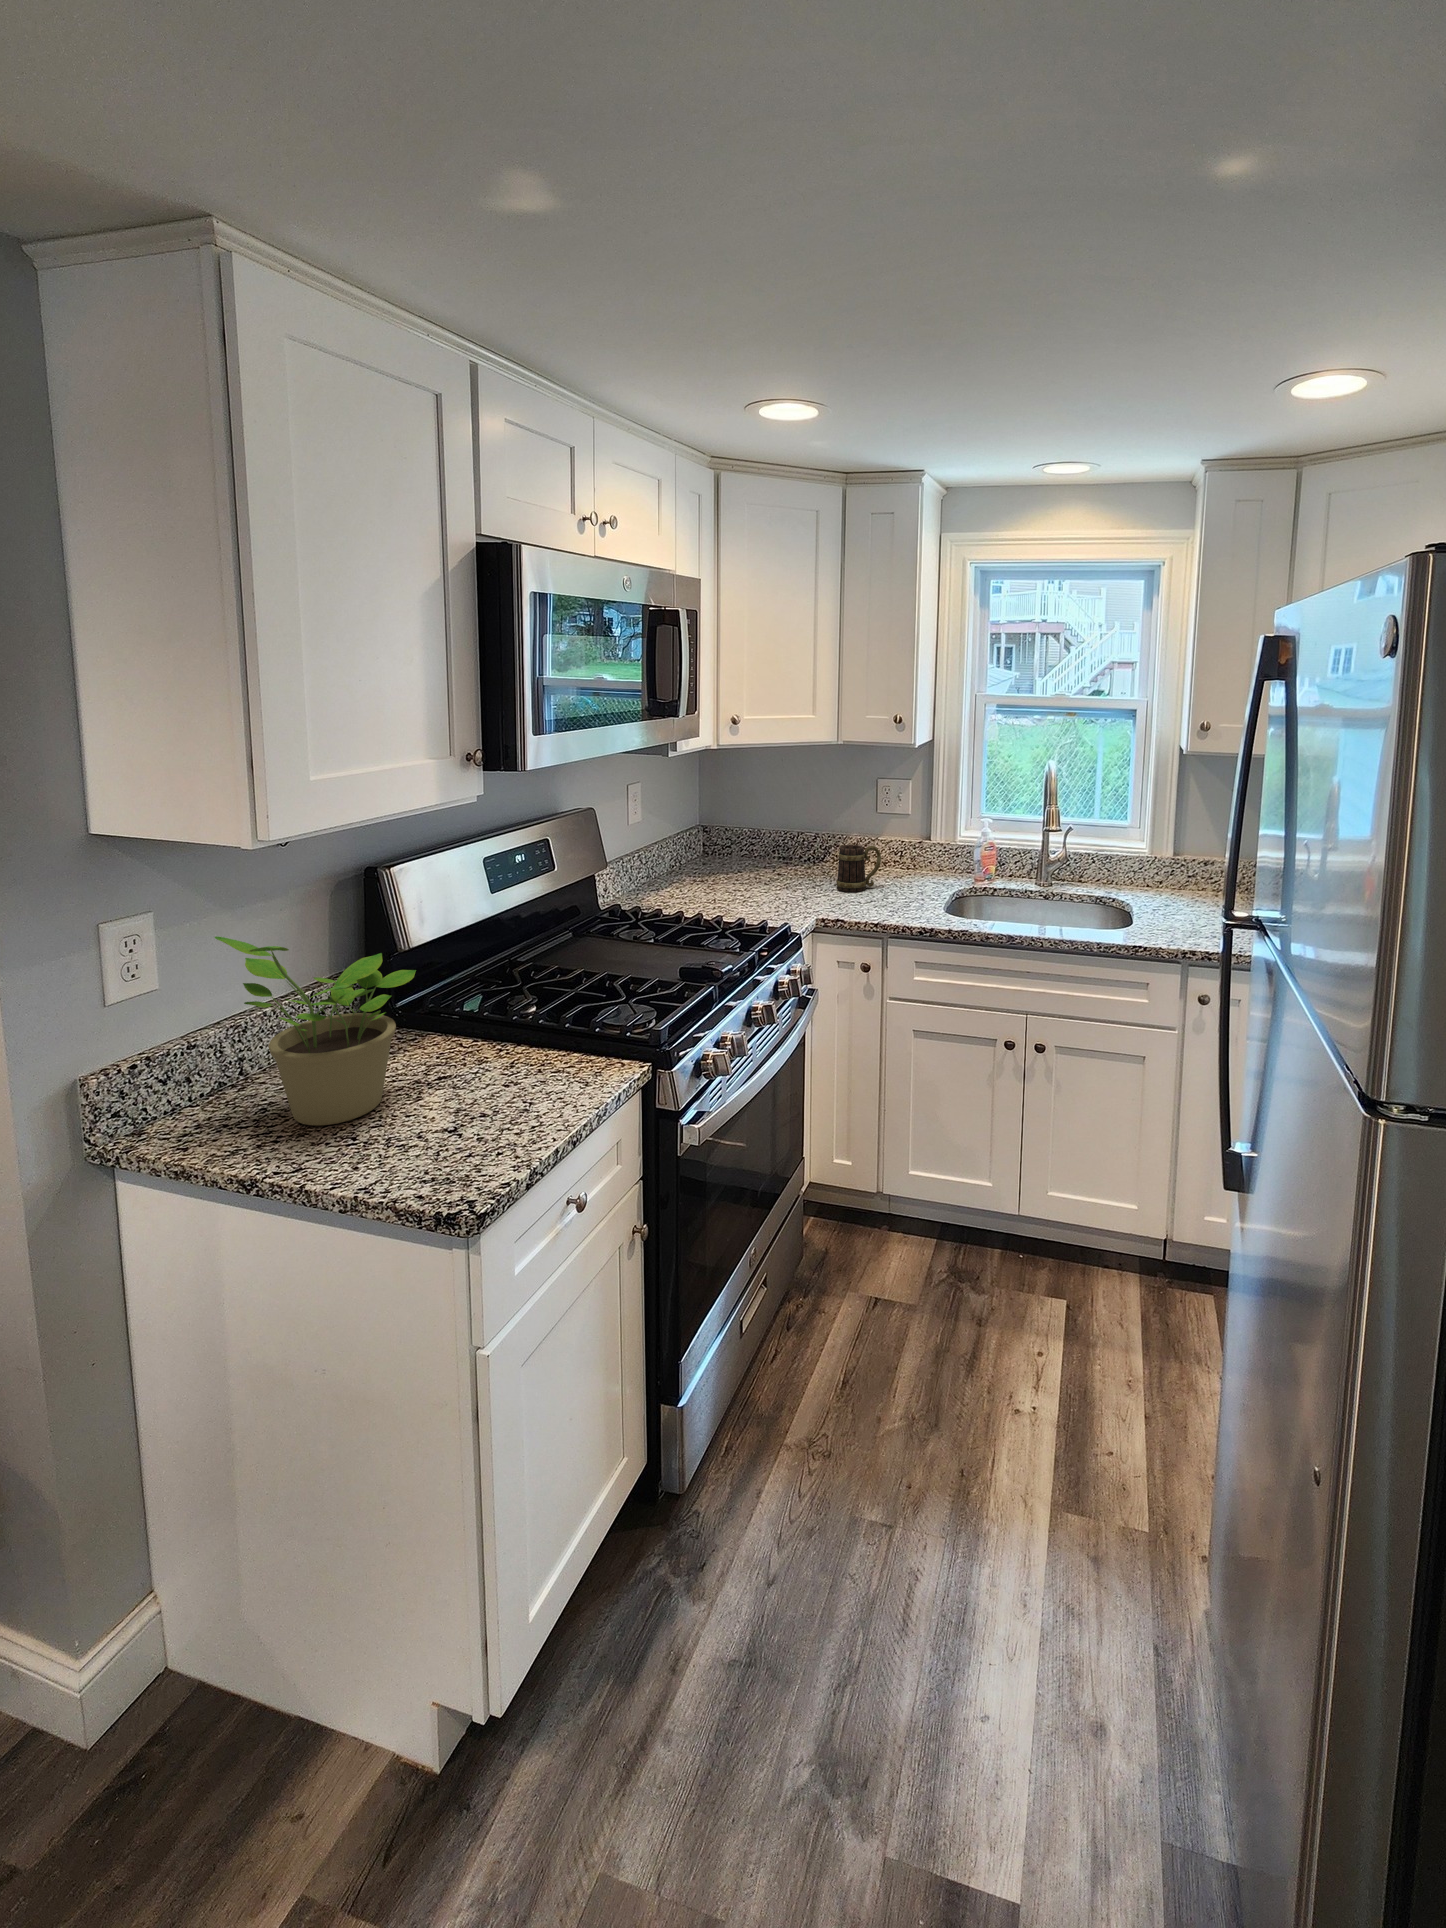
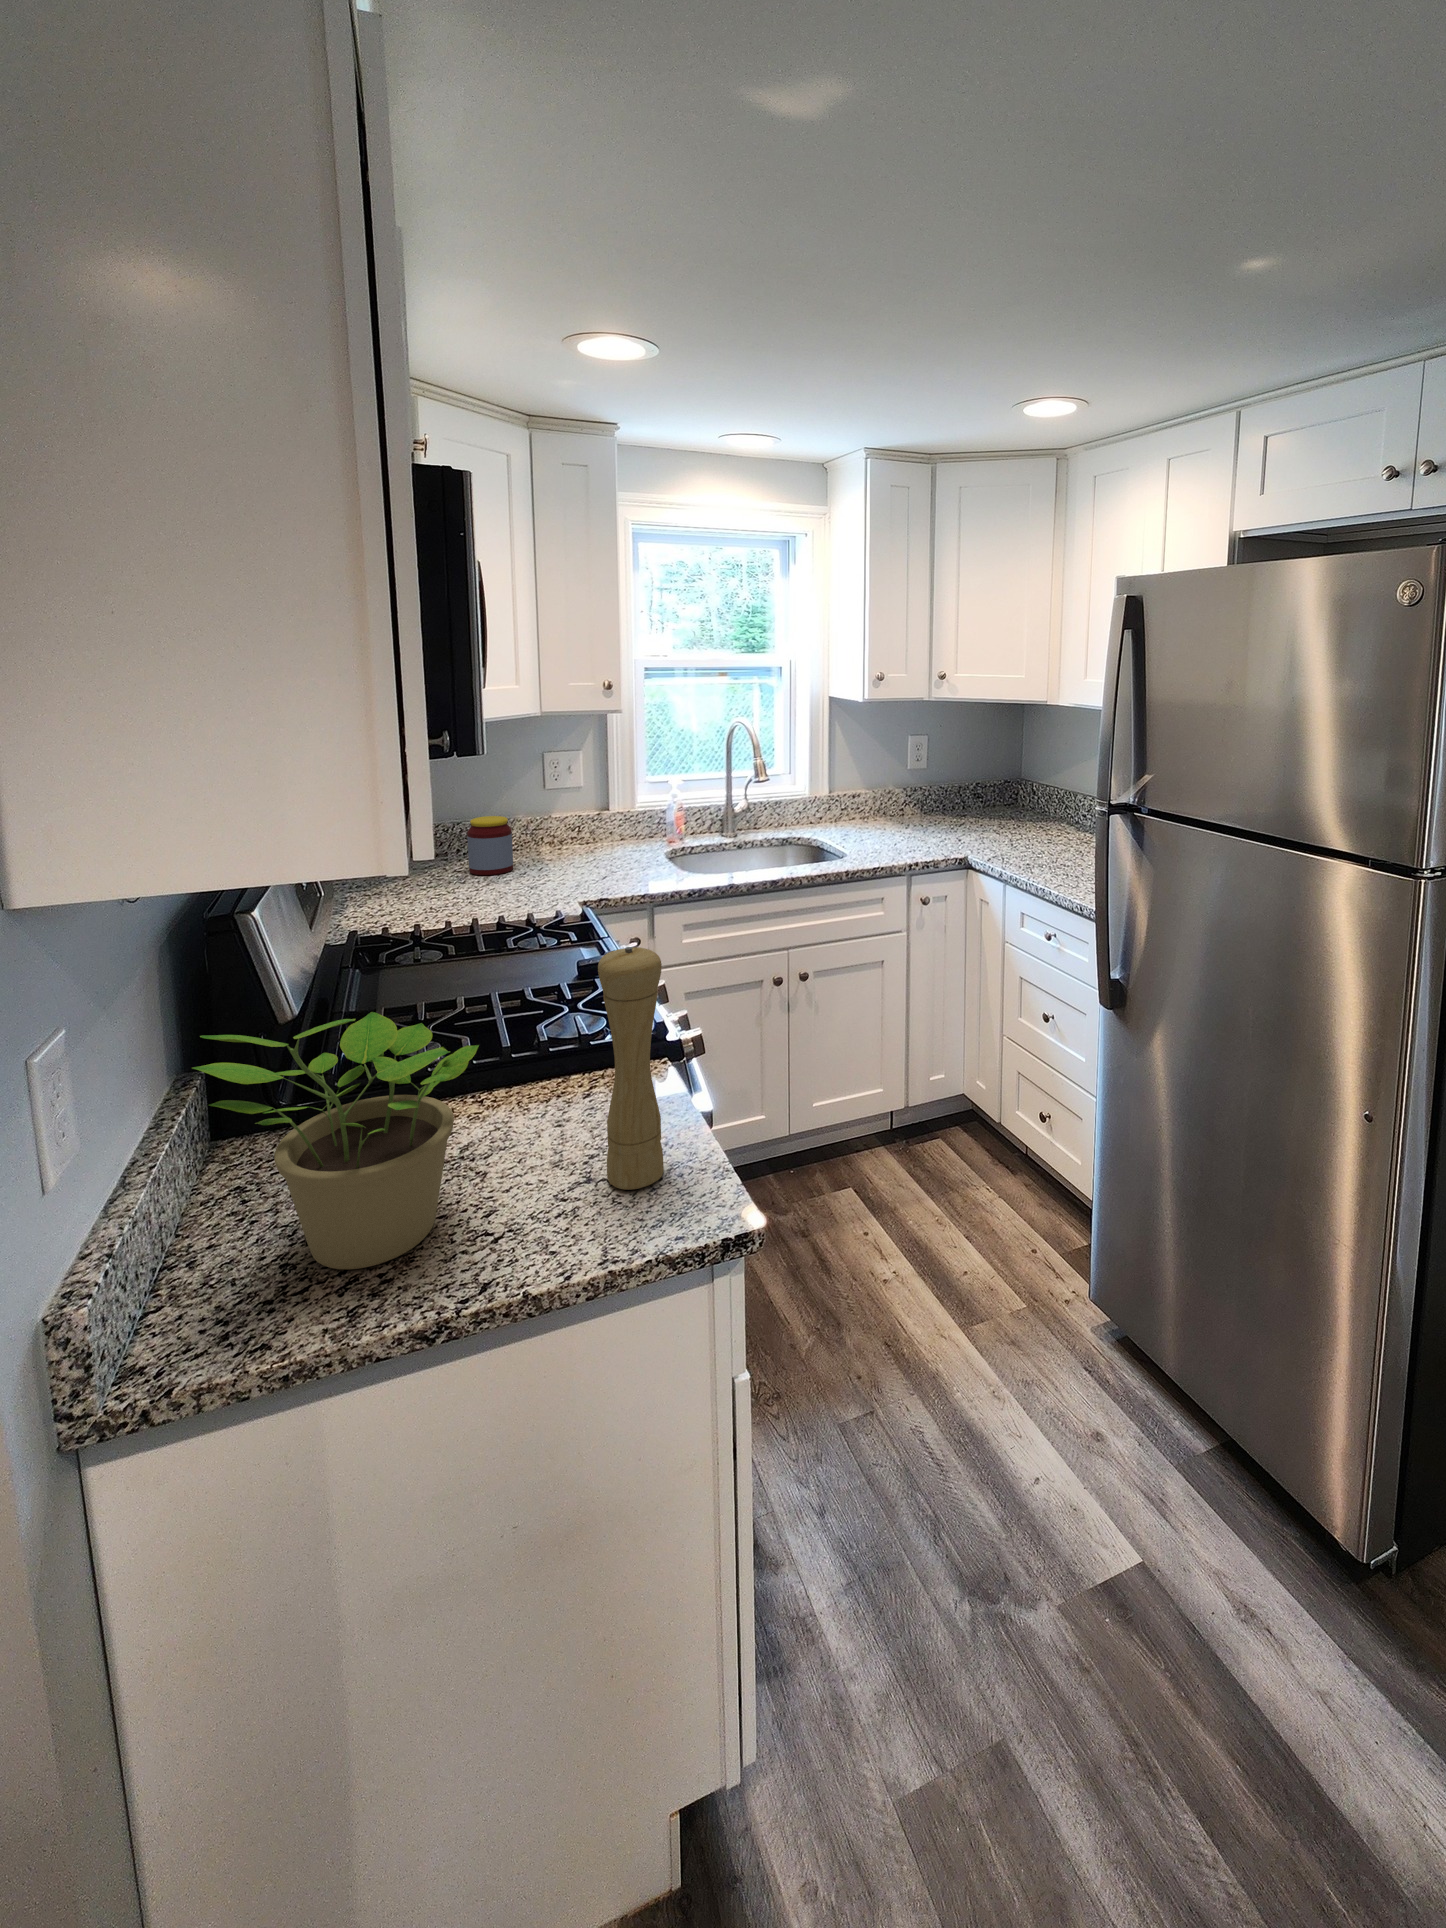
jar: none [787,832,822,884] -> present [467,816,513,875]
mug: present [836,845,881,892] -> none [543,820,590,873]
pepper mill: none [453,943,513,1147] -> present [598,947,664,1190]

